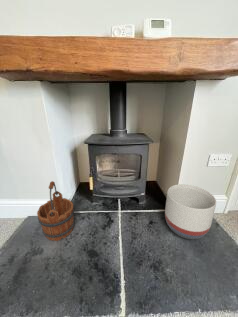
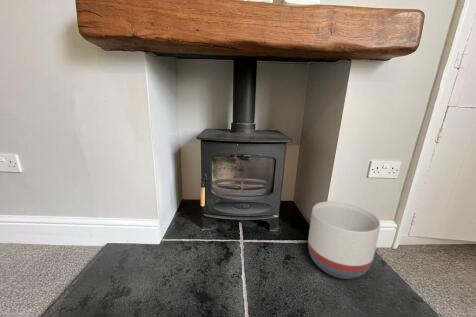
wooden bucket: present [37,181,74,241] -> none [125,188,177,276]

